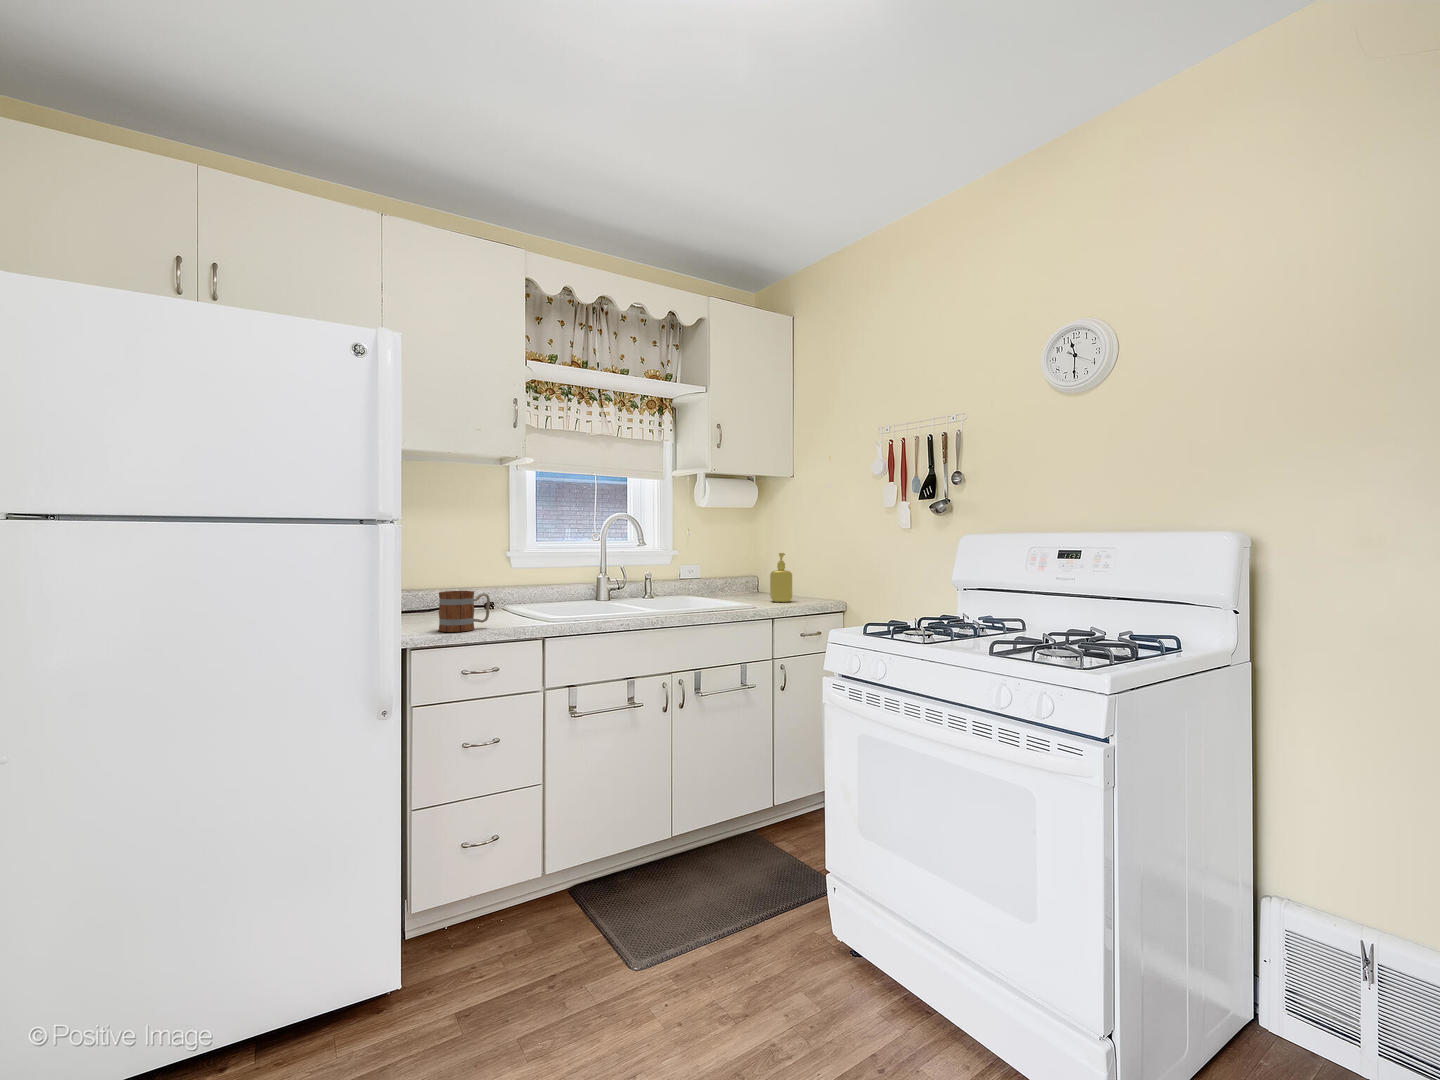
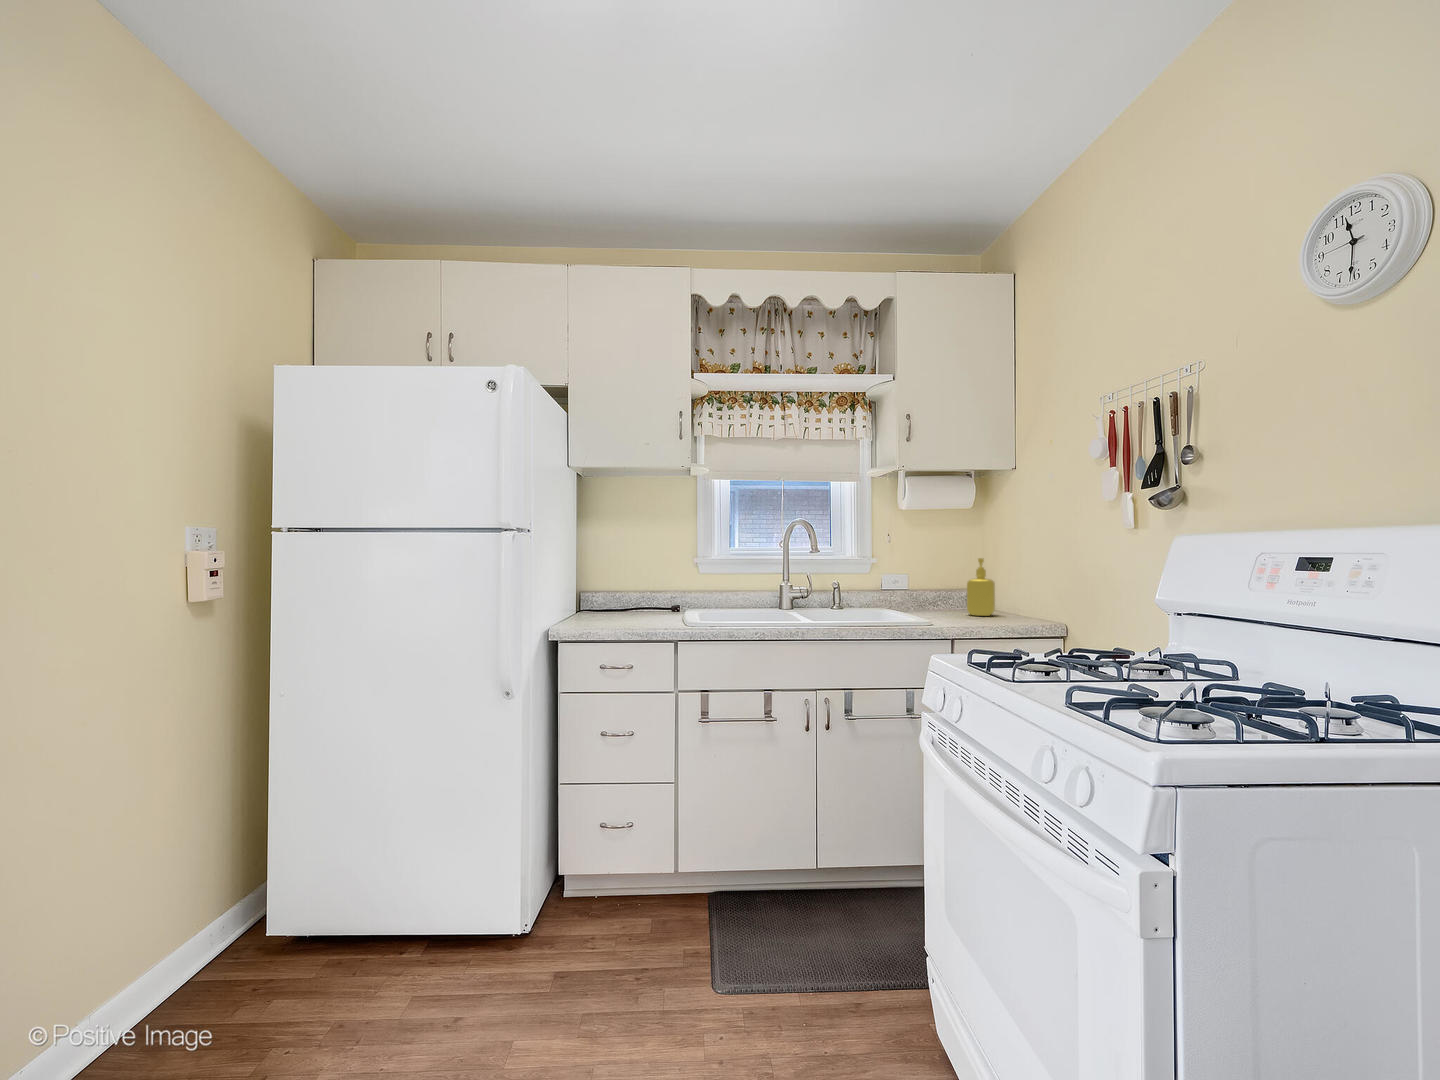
mug: present [439,591,490,632] -> none [586,593,631,630]

